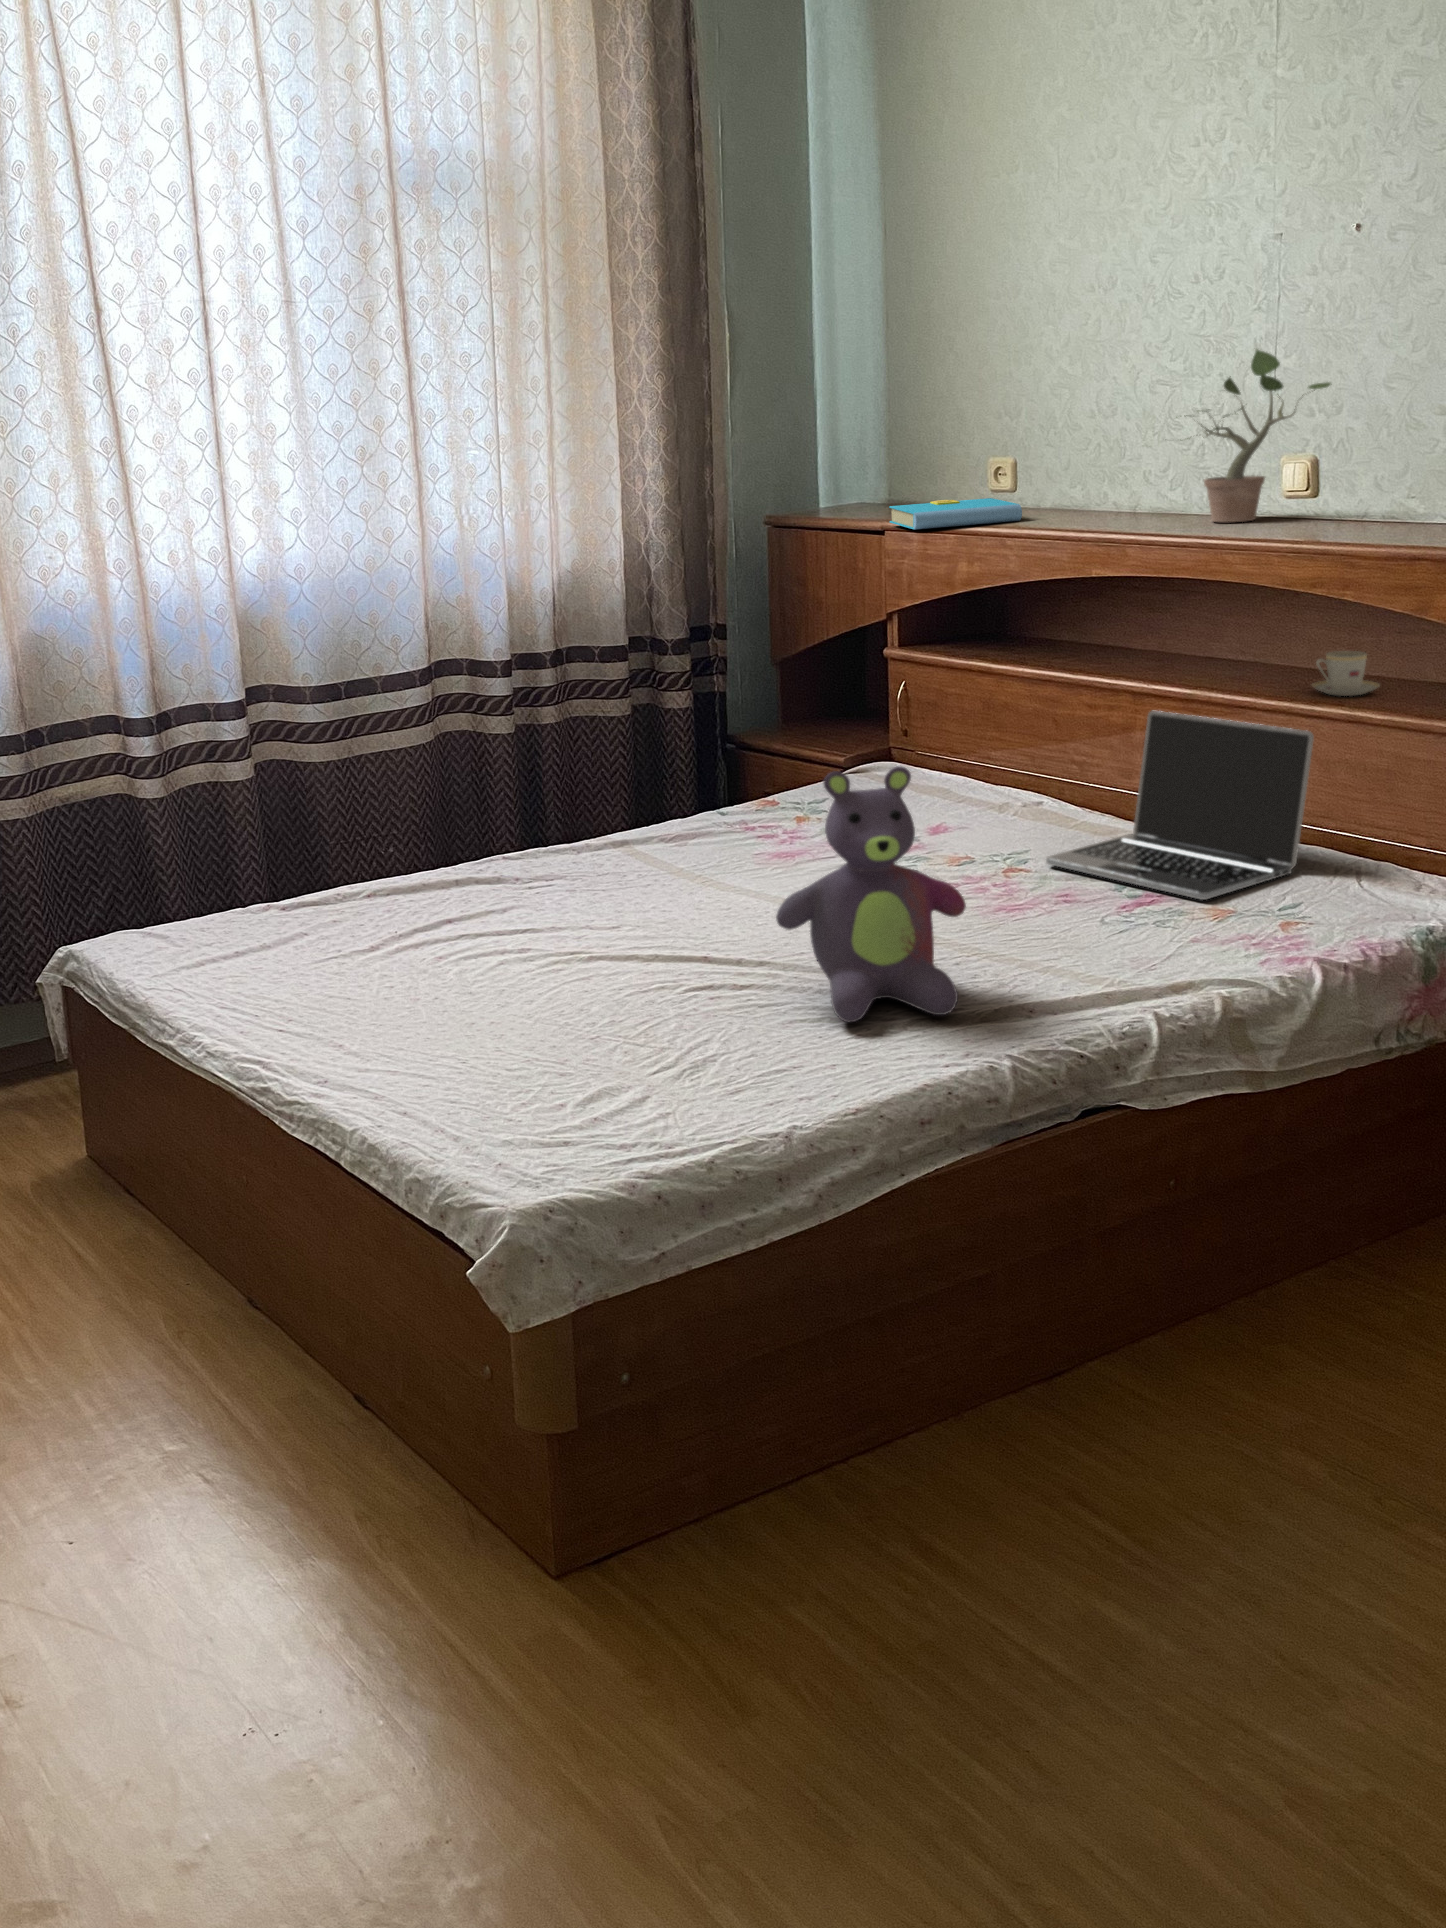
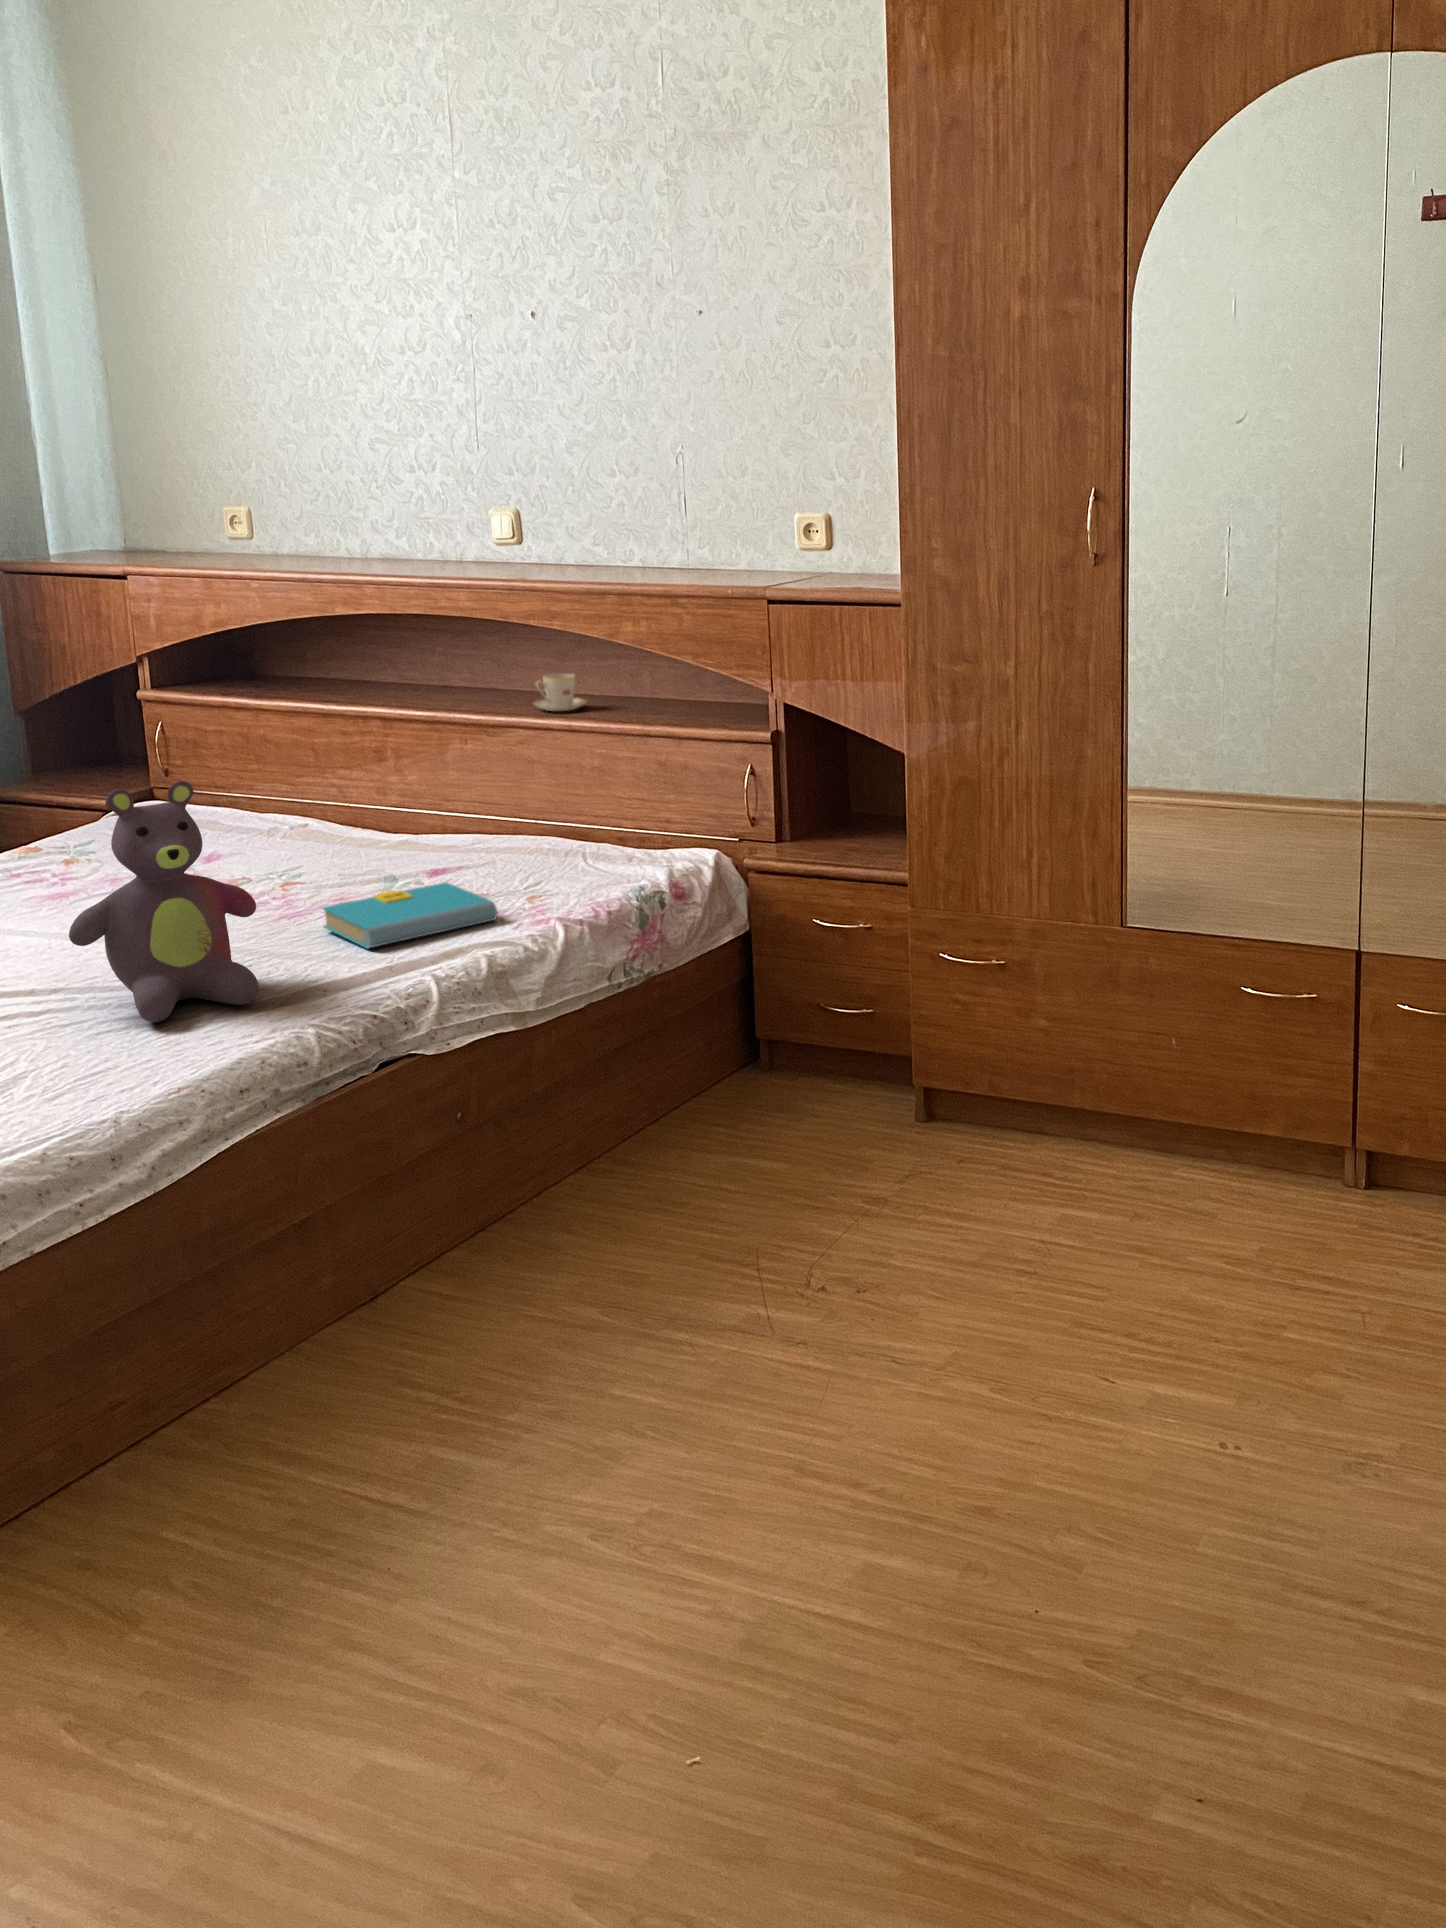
potted plant: present [1186,350,1331,522] -> none [387,412,526,566]
book: present [889,498,1022,530] -> present [322,882,497,948]
laptop: present [1046,711,1314,900] -> none [321,731,539,888]

